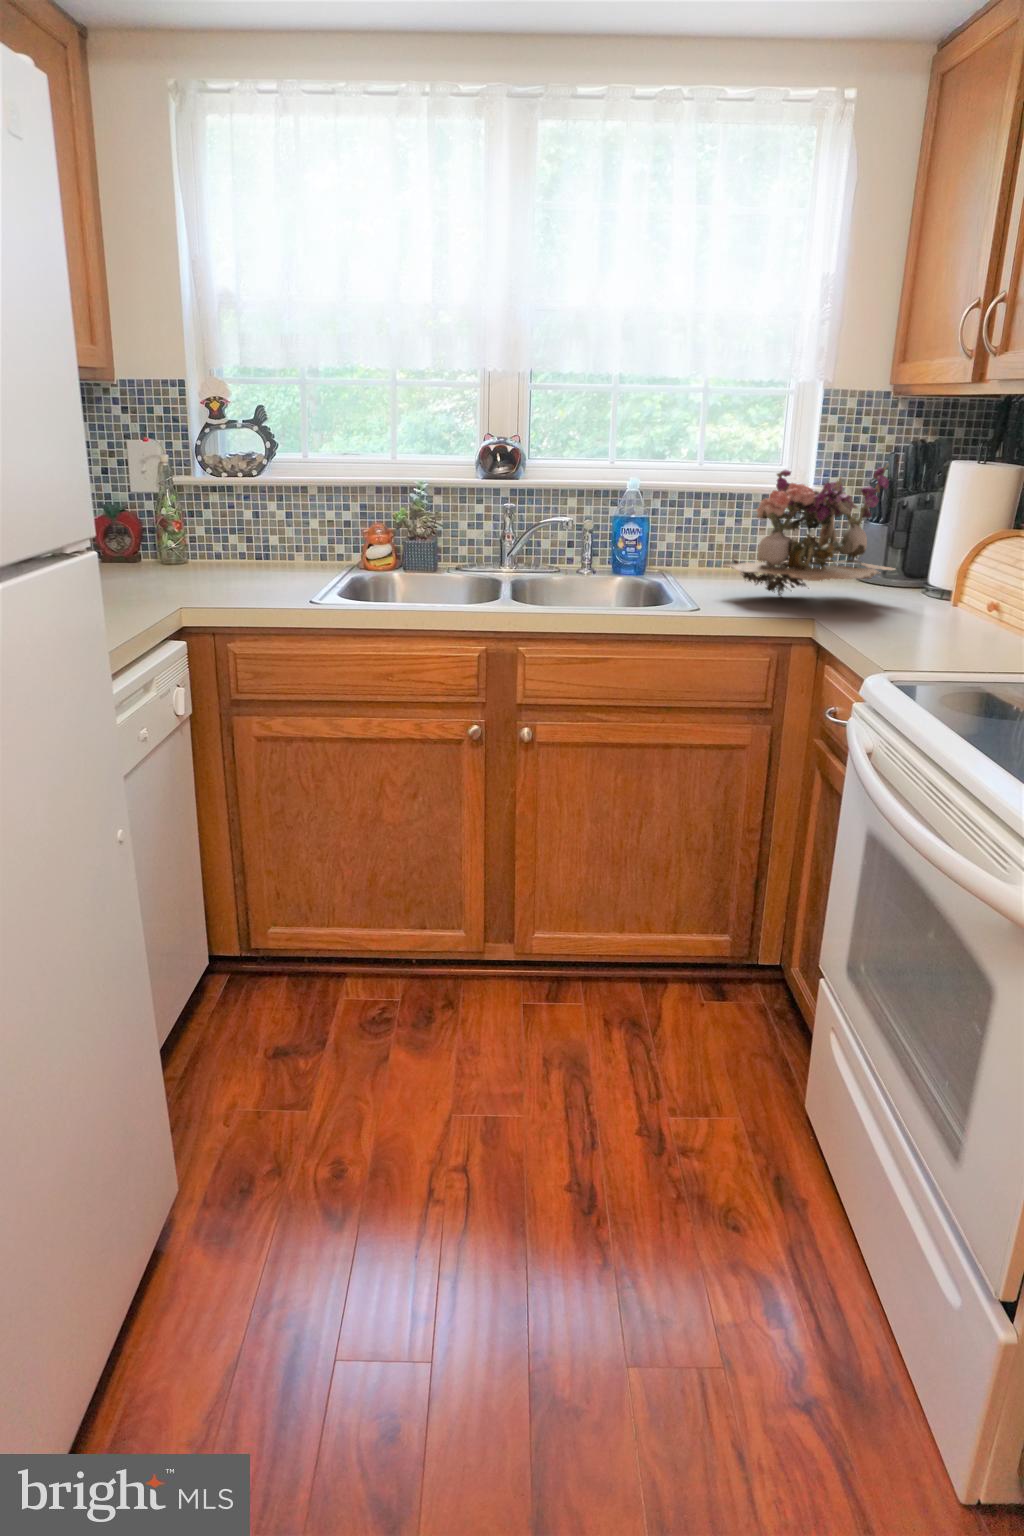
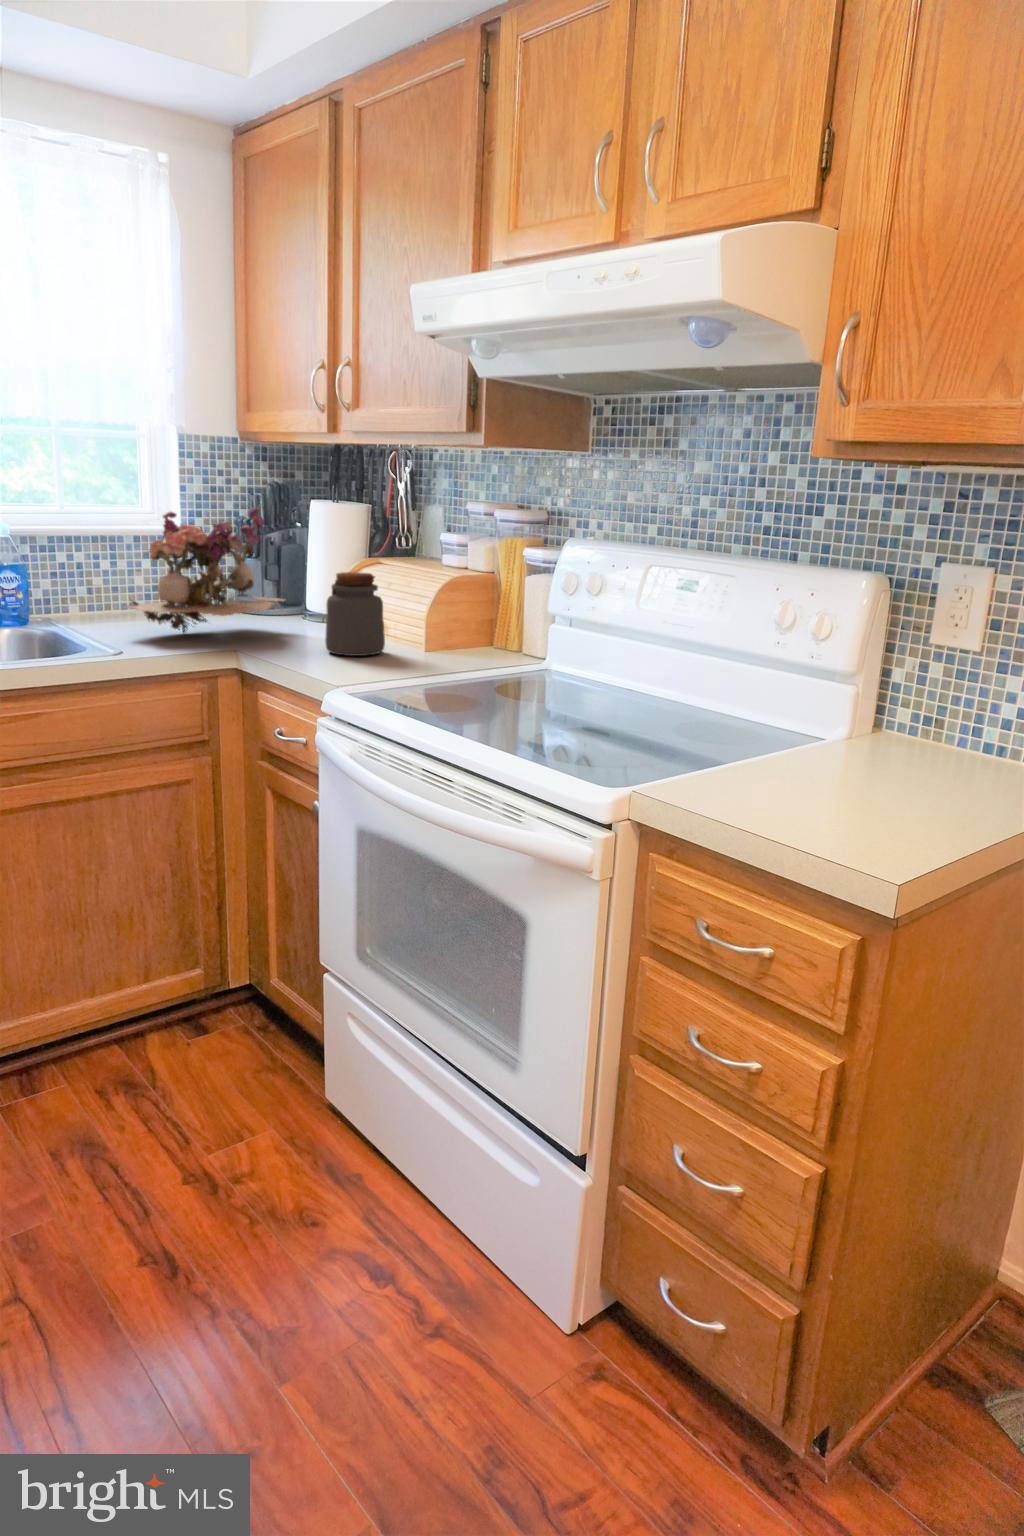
jar: none [914,542,992,639] -> present [325,572,385,656]

